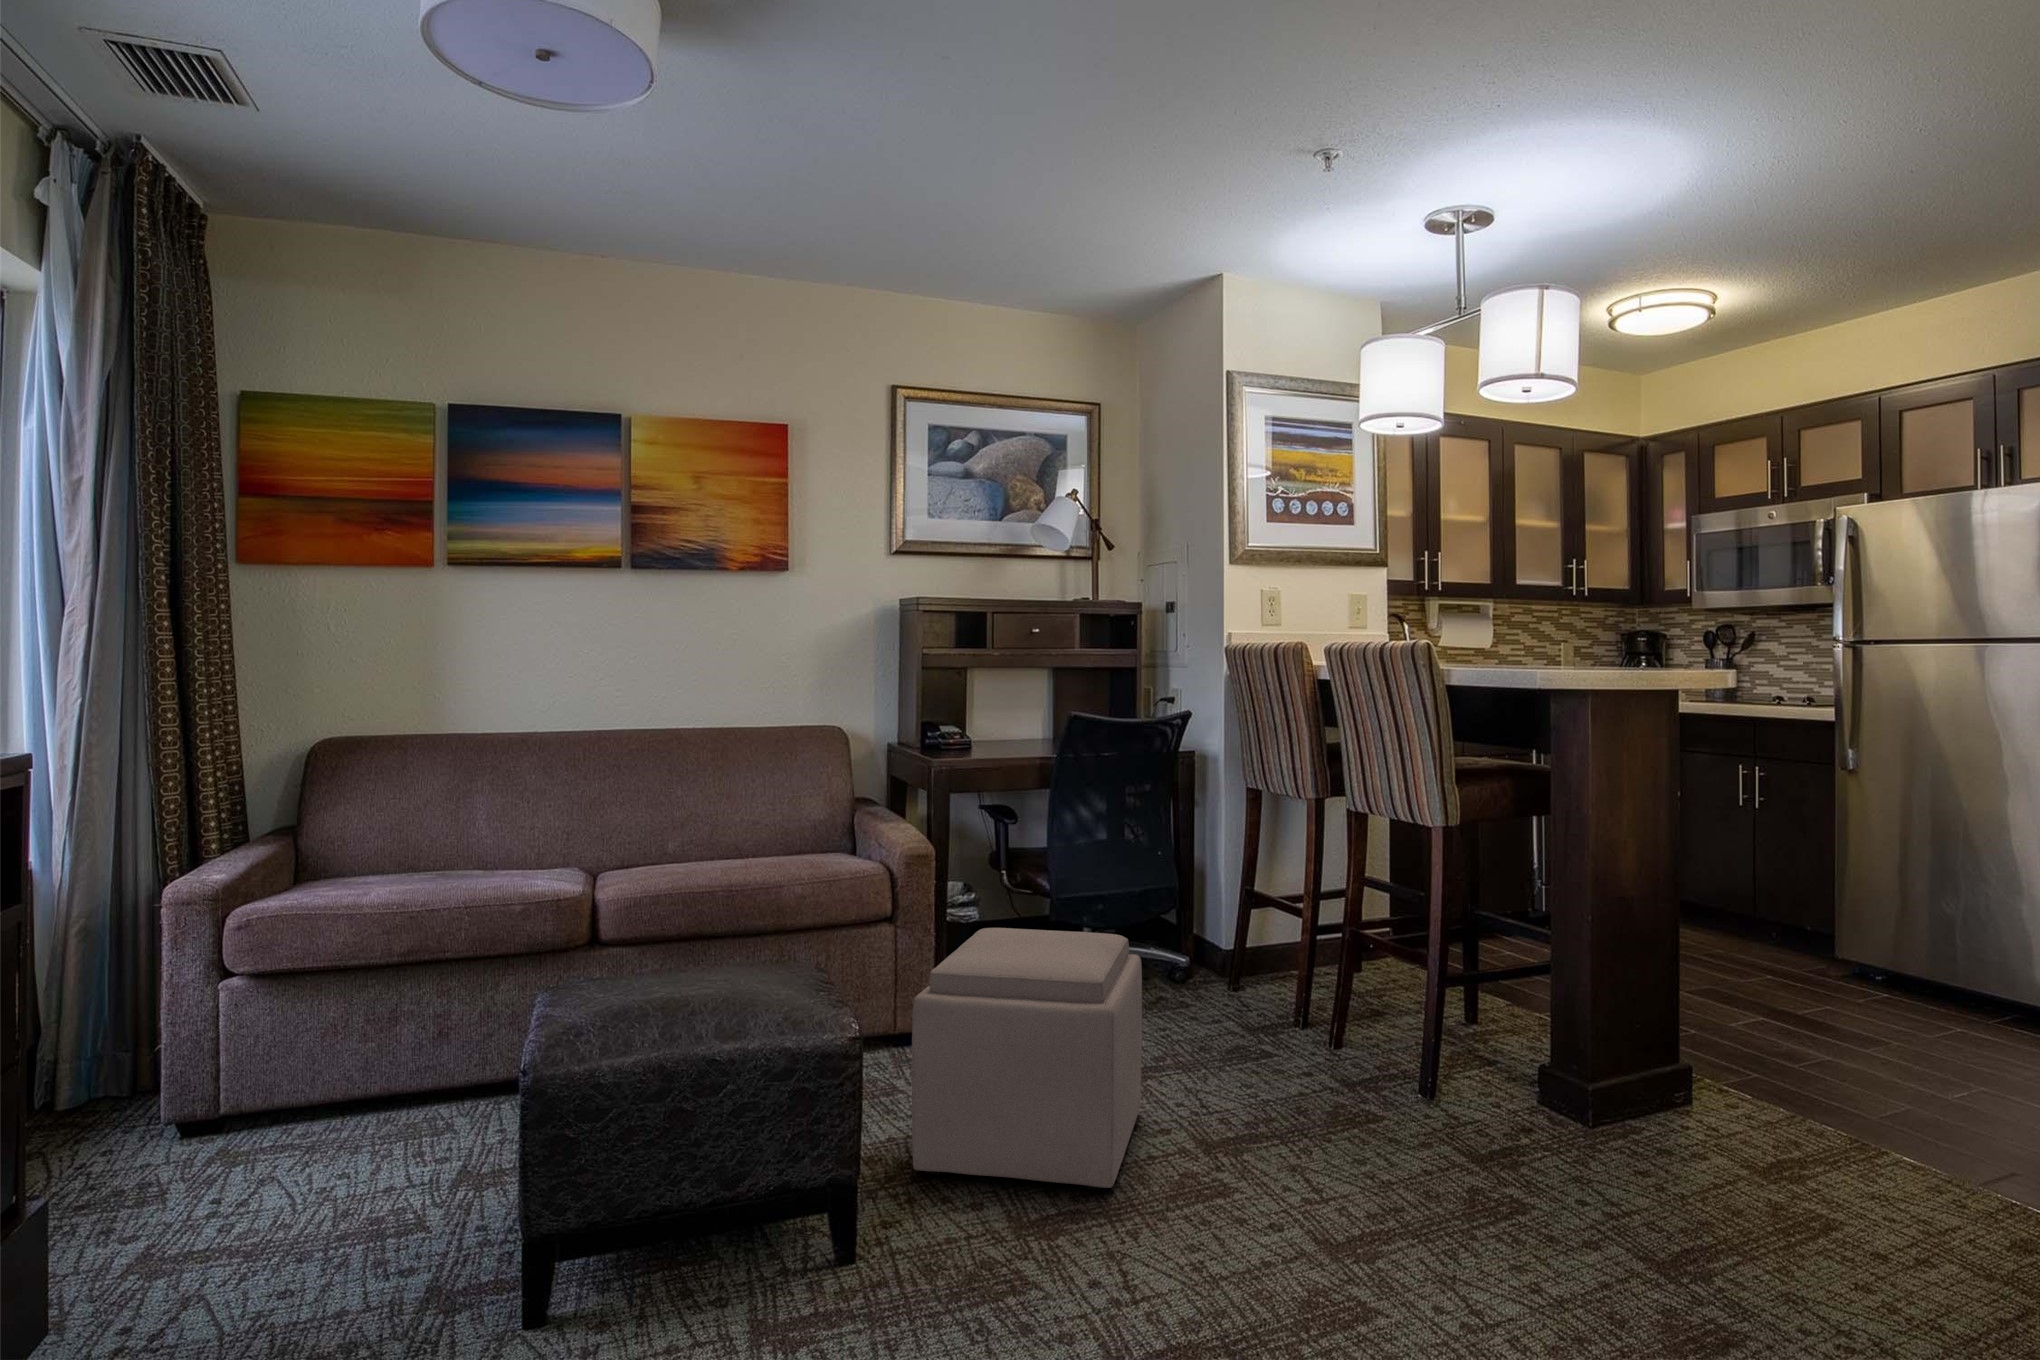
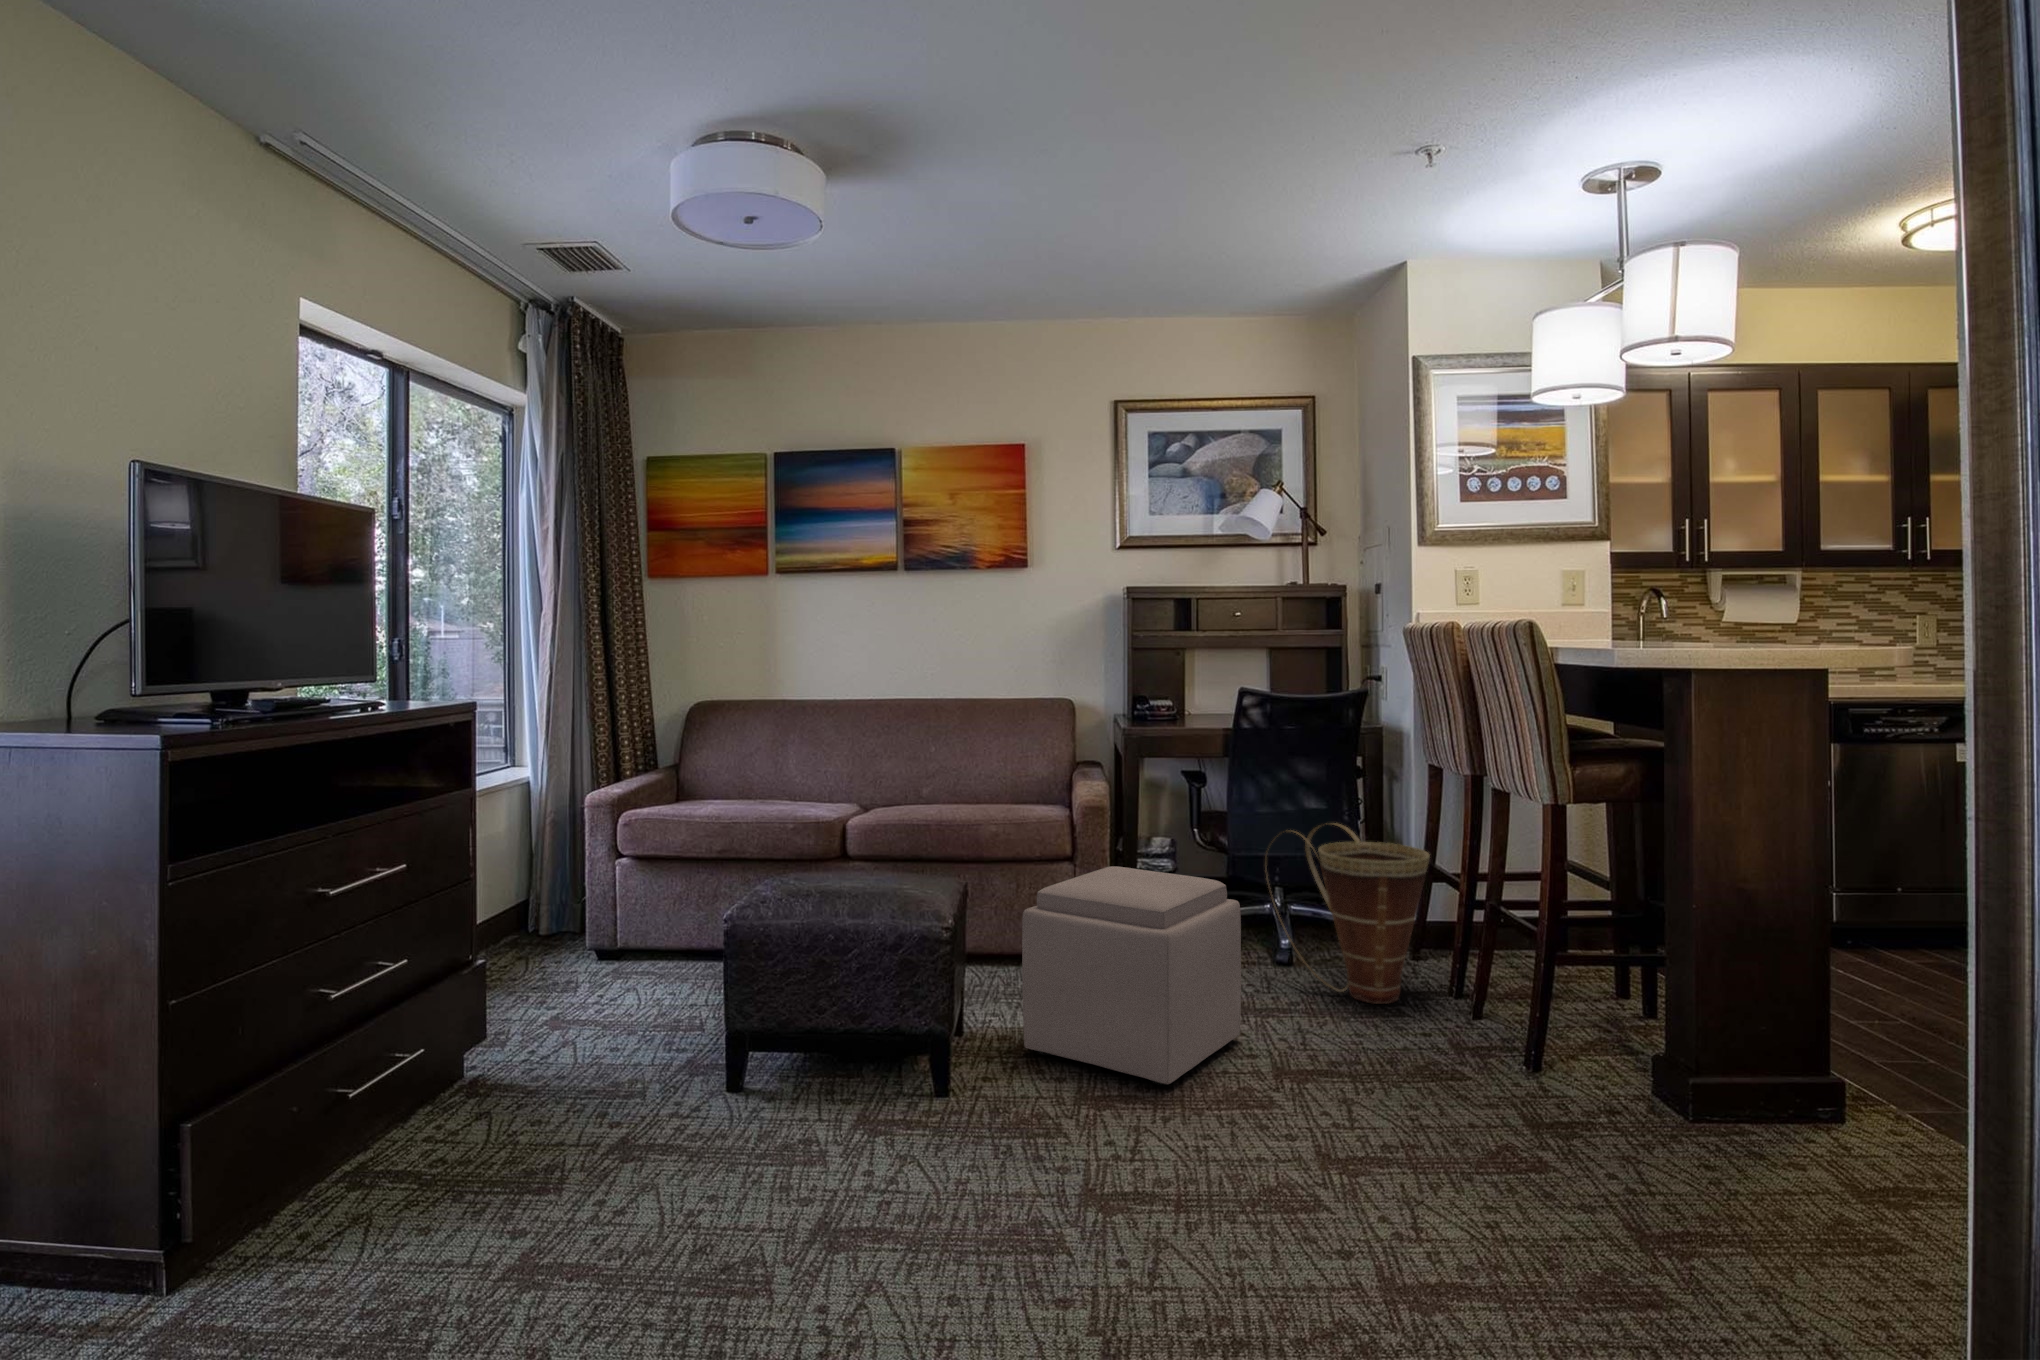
basket: none [1115,855,1286,1045] -> present [1265,823,1430,1004]

